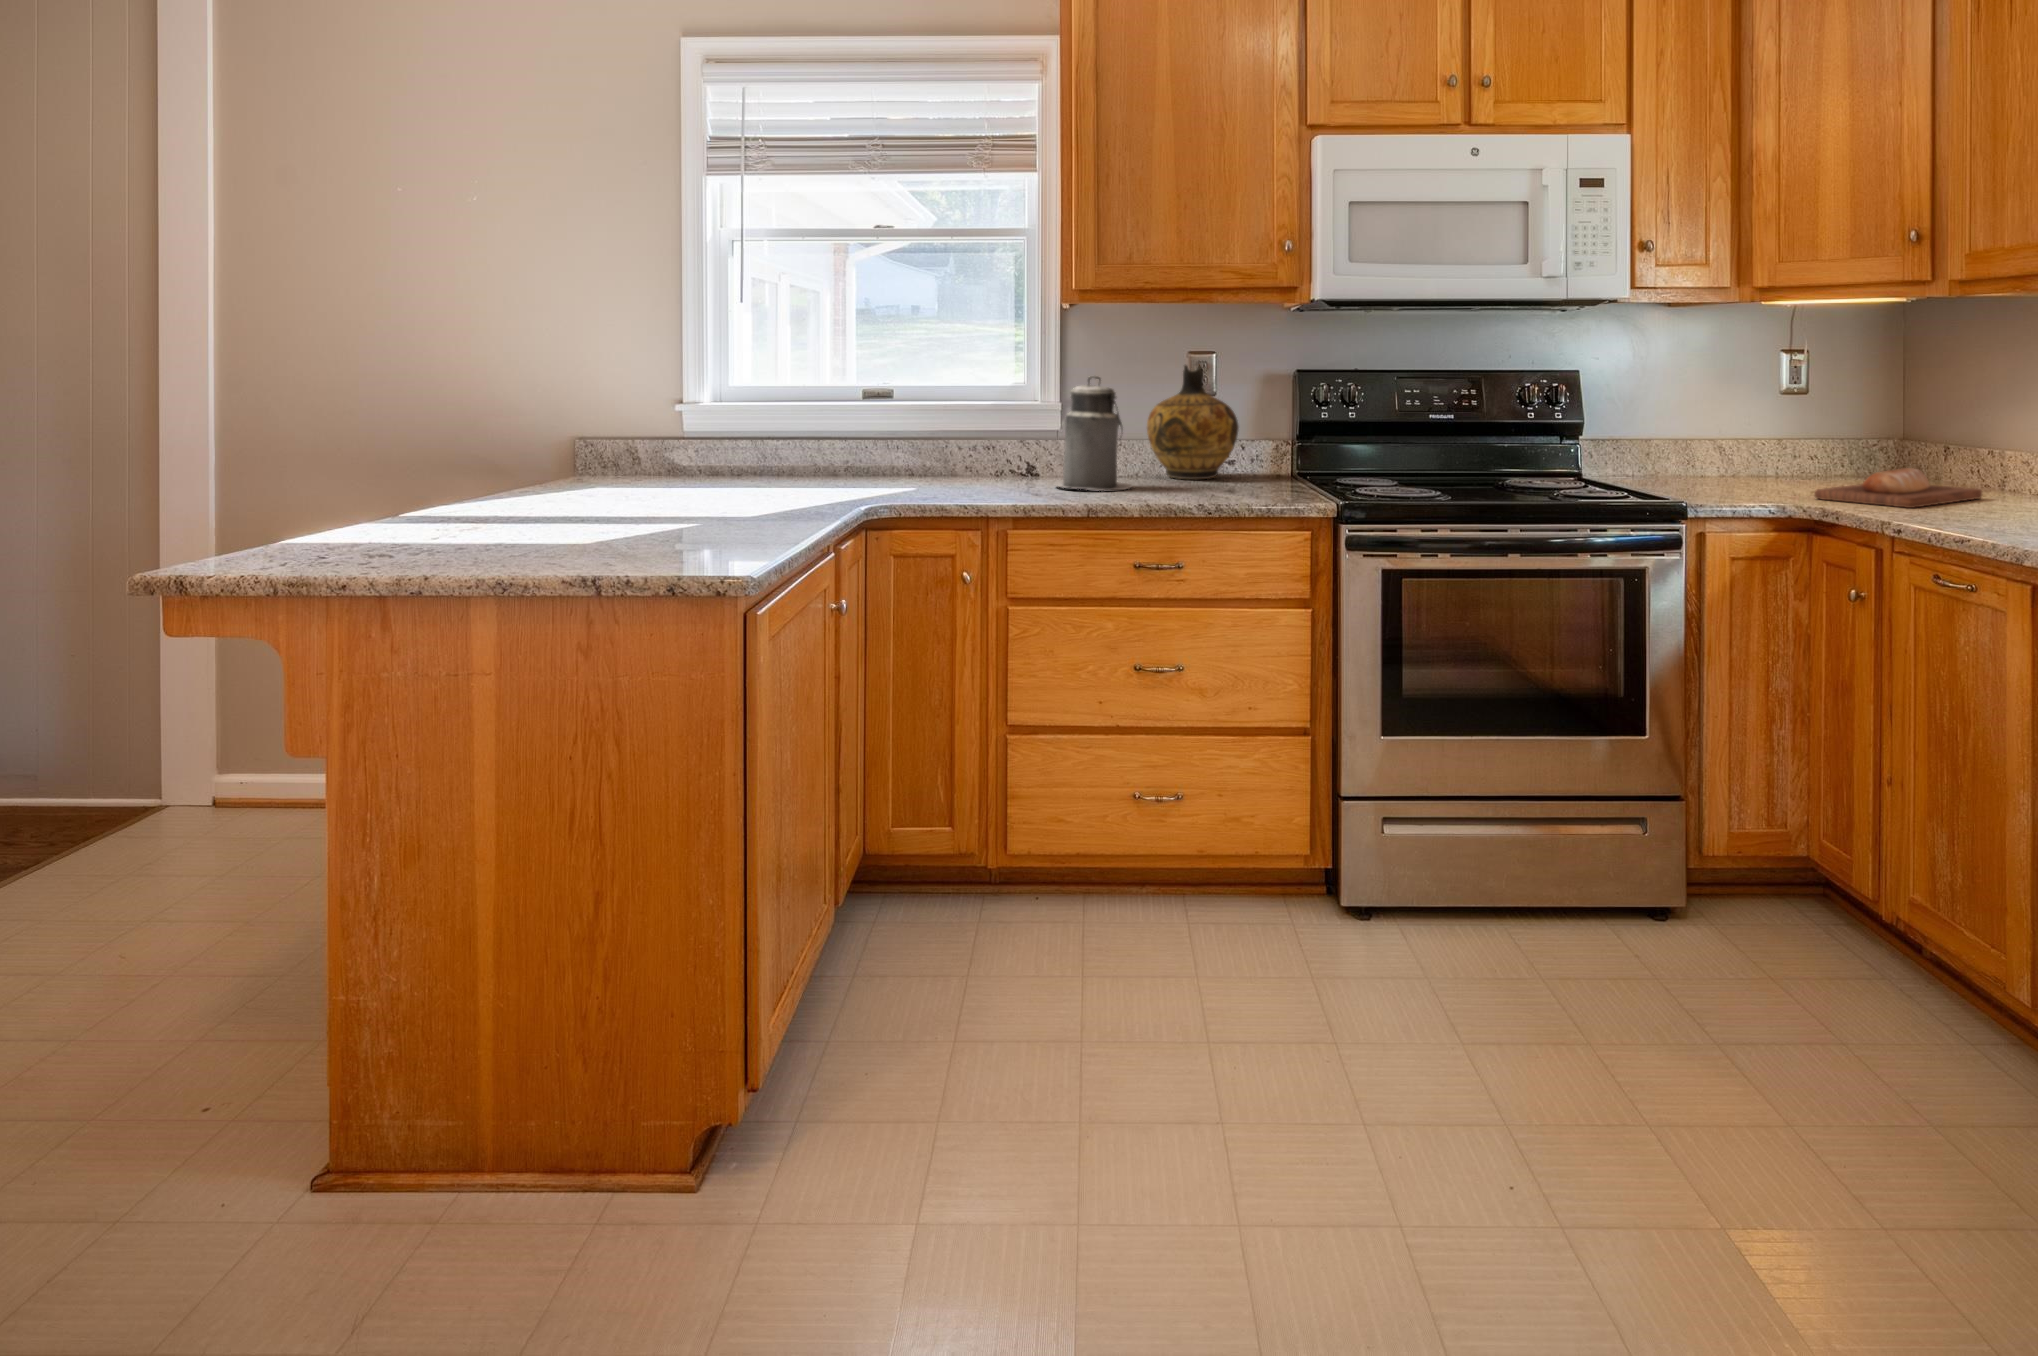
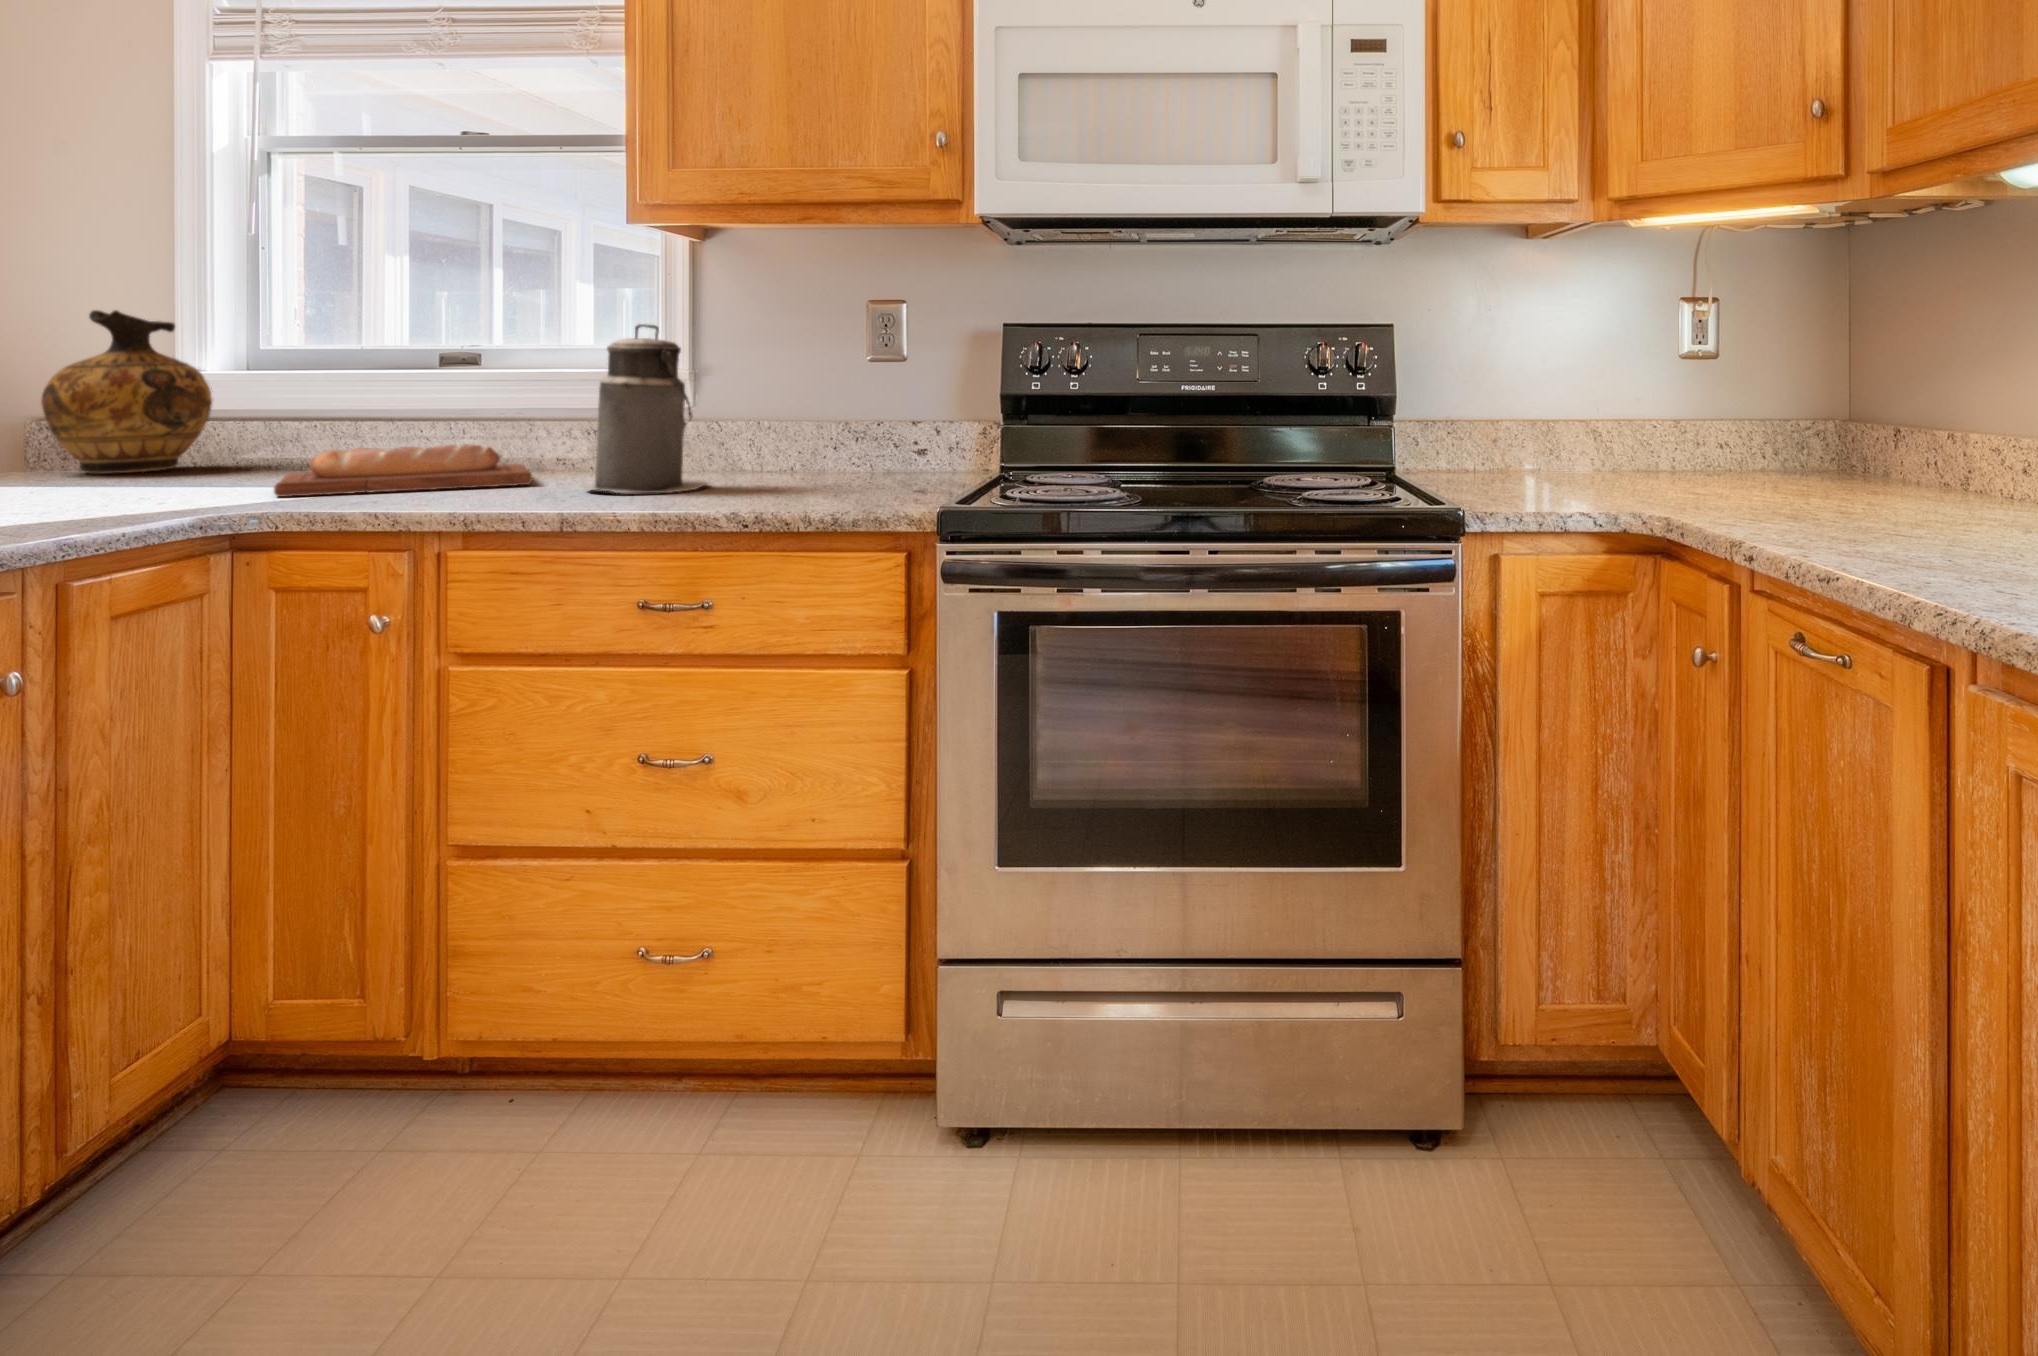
ceramic jug: present [1147,365,1239,479] -> present [41,310,212,474]
bread loaf: present [1814,468,1982,508] -> present [274,444,532,497]

